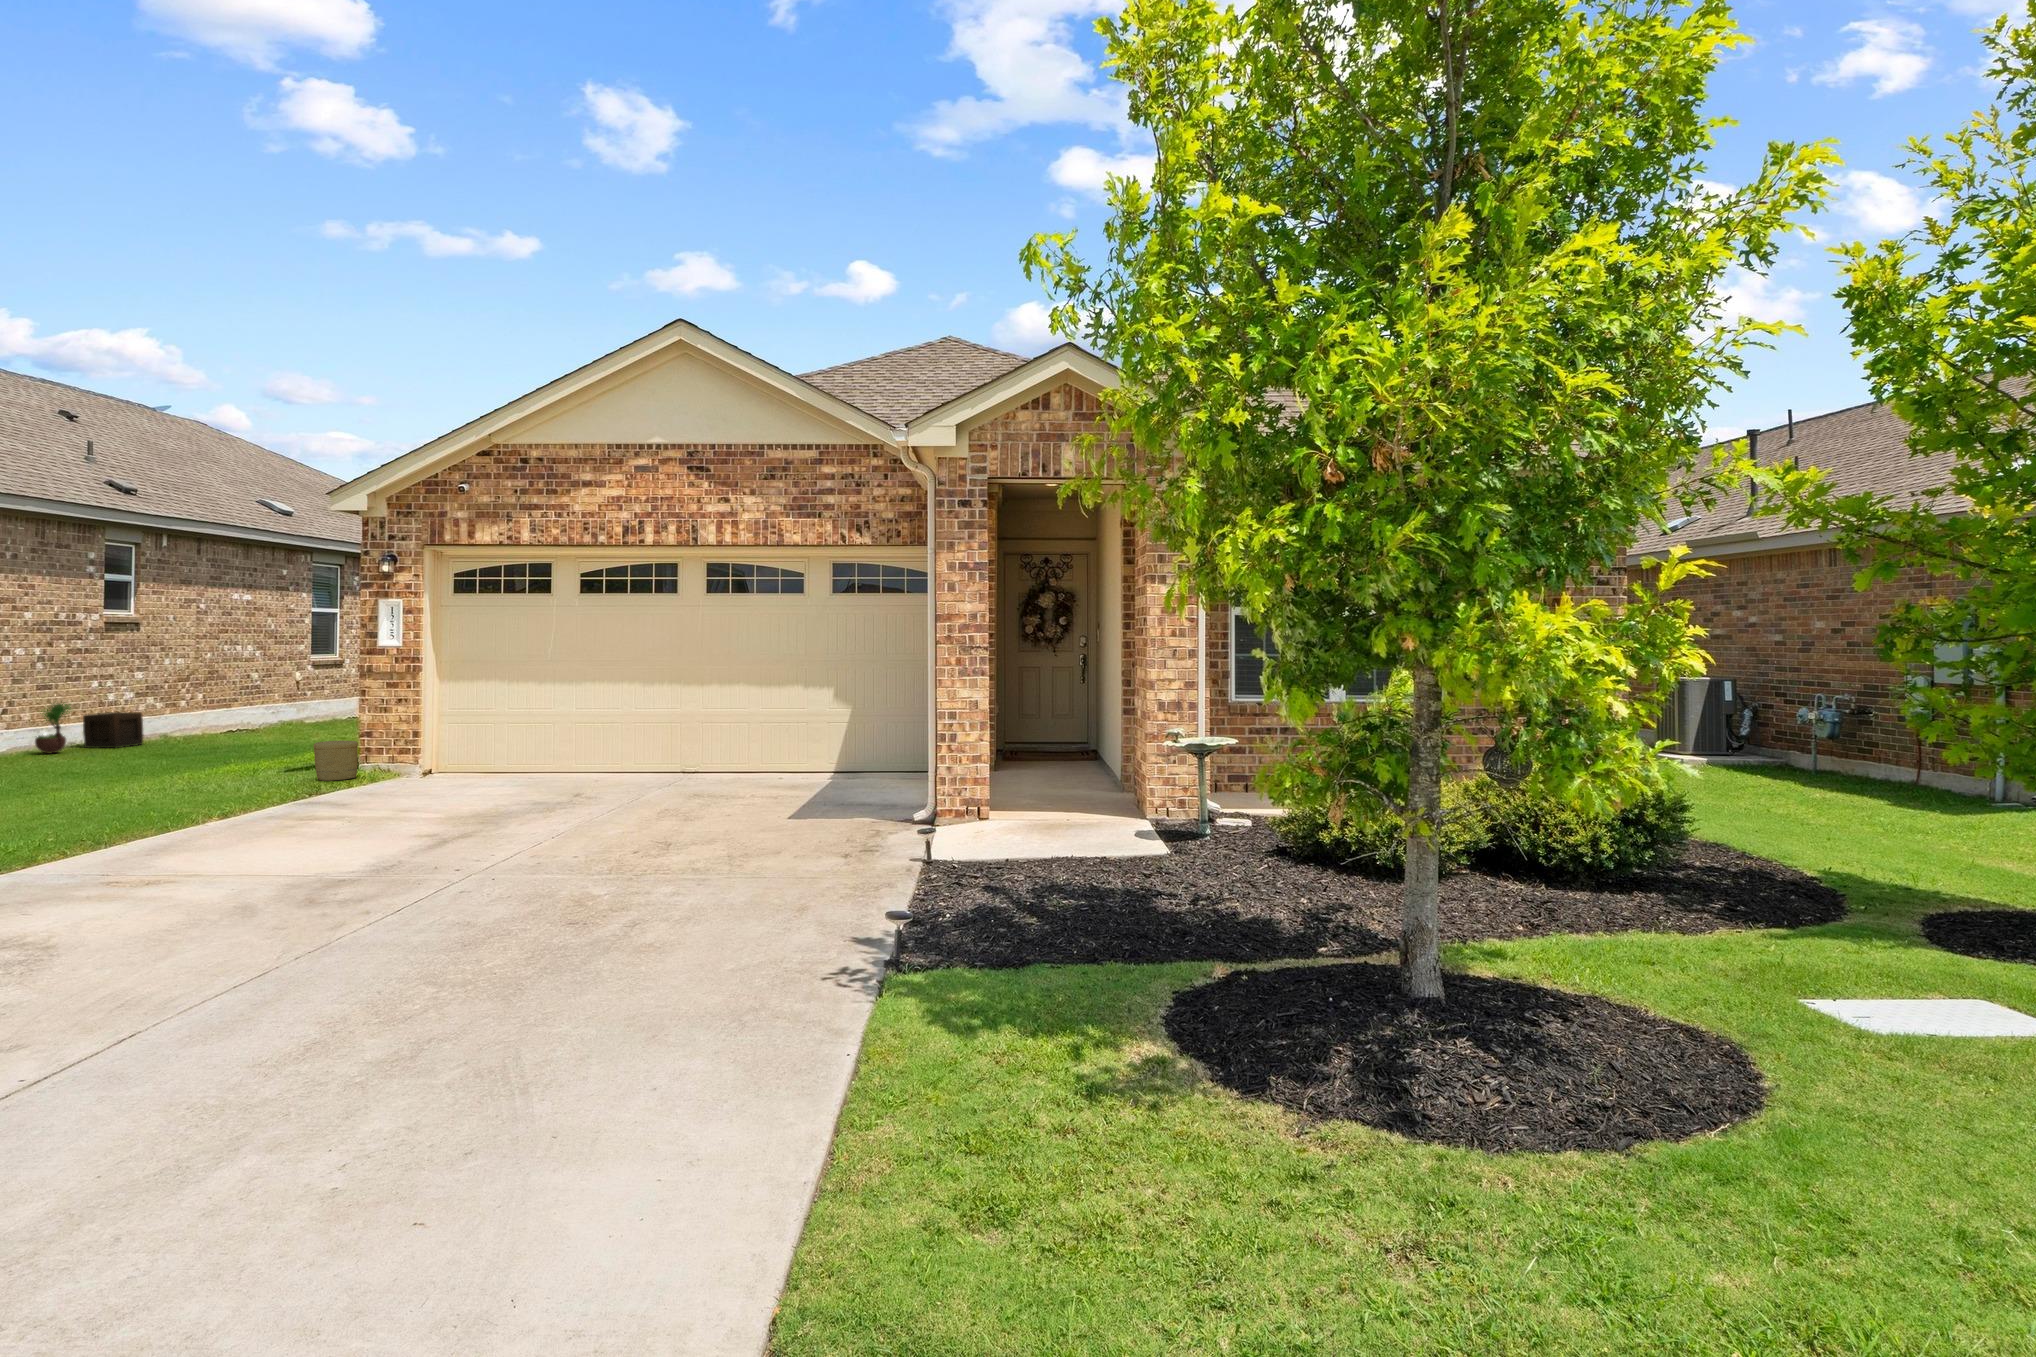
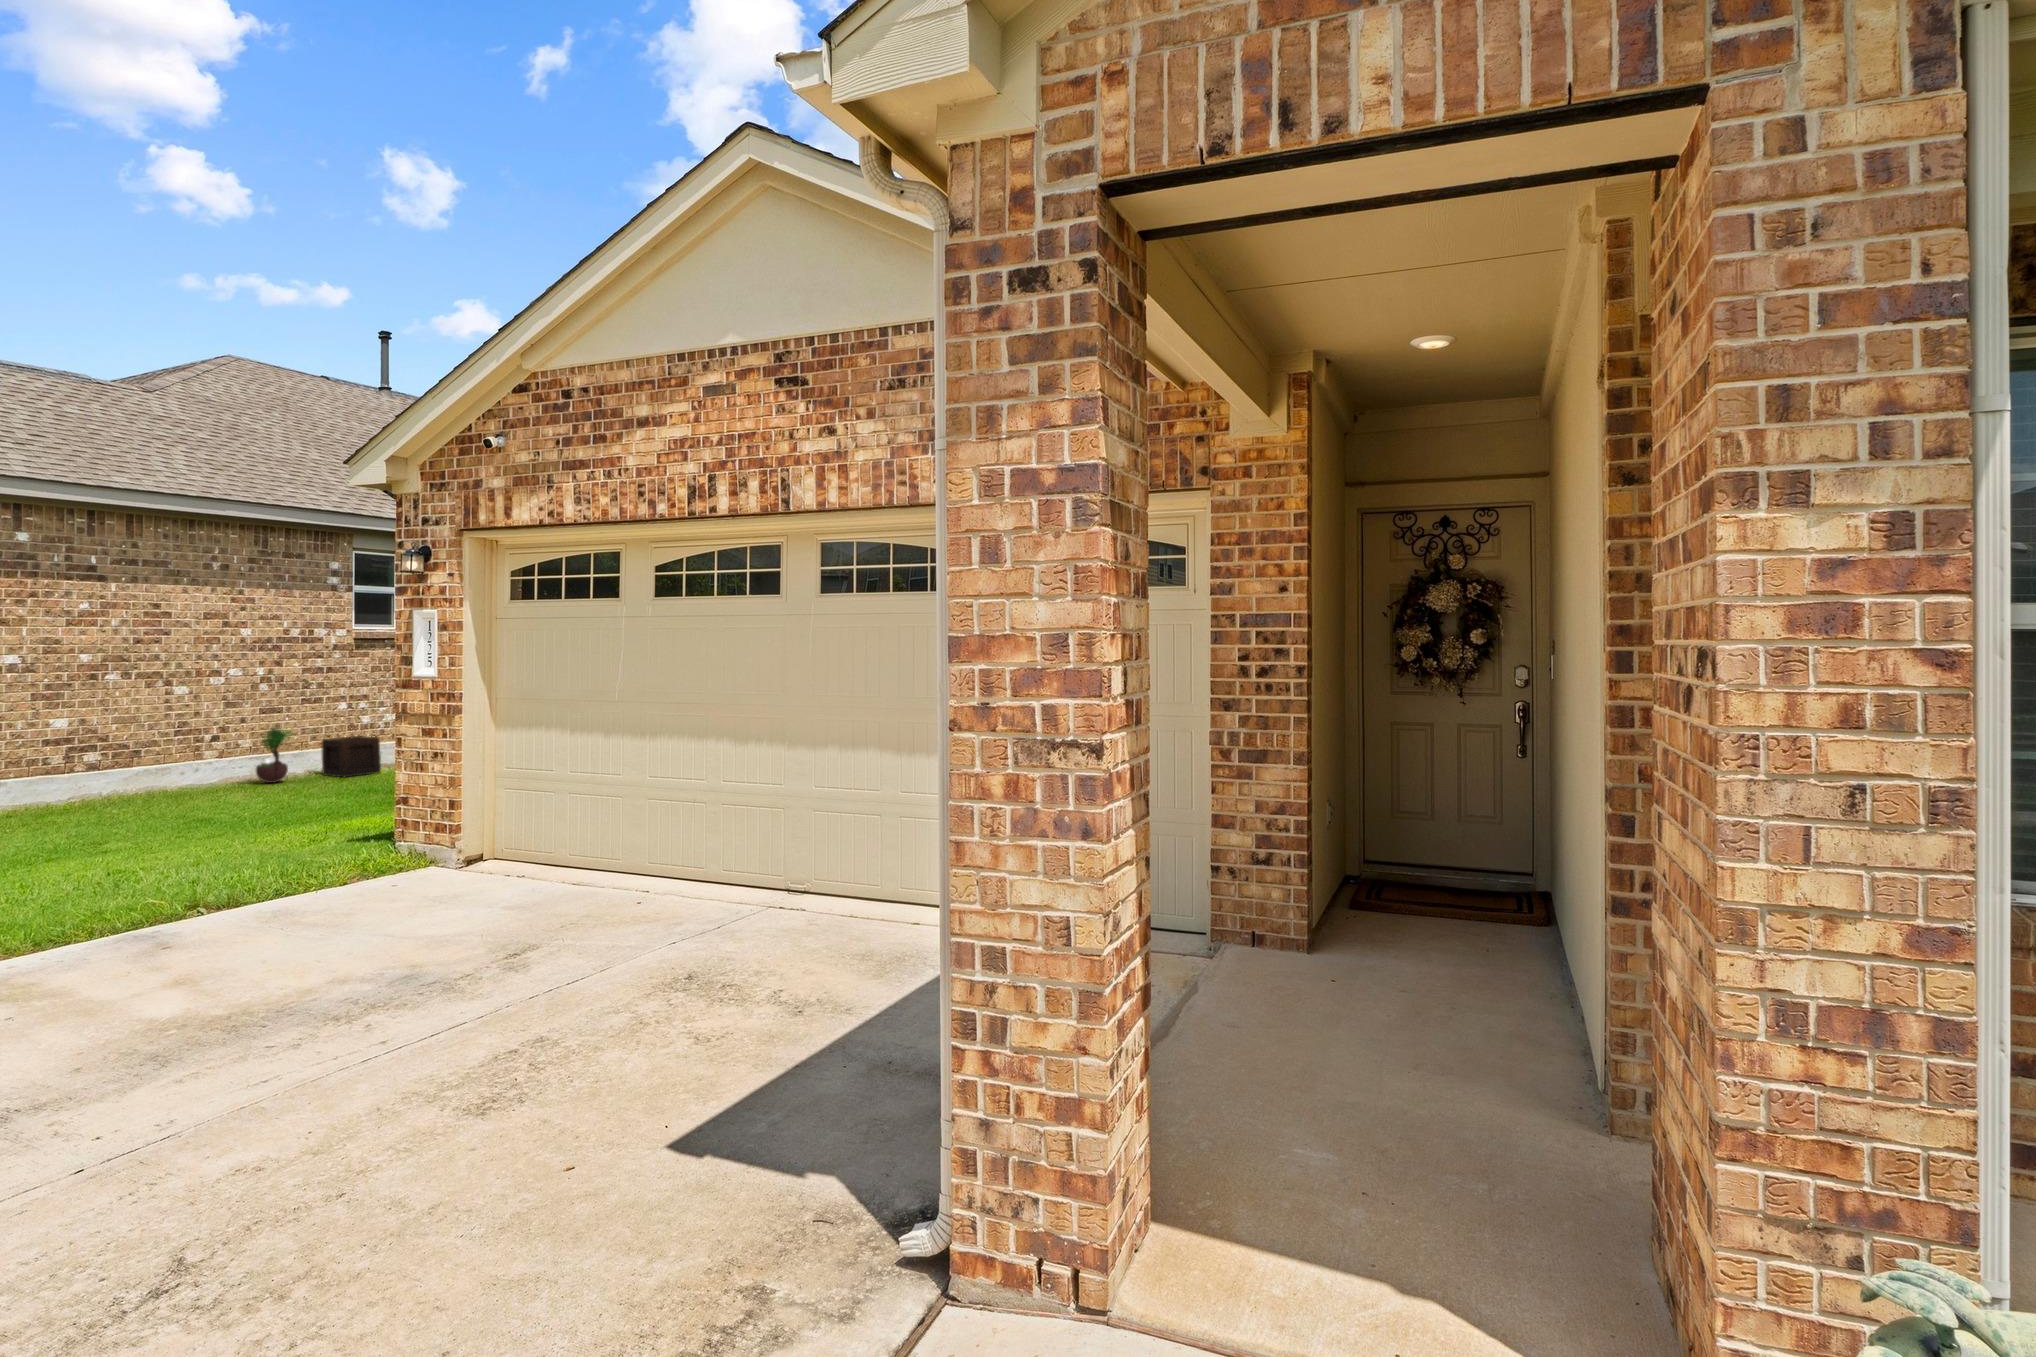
woven basket: present [314,740,358,781] -> none [332,805,395,865]

